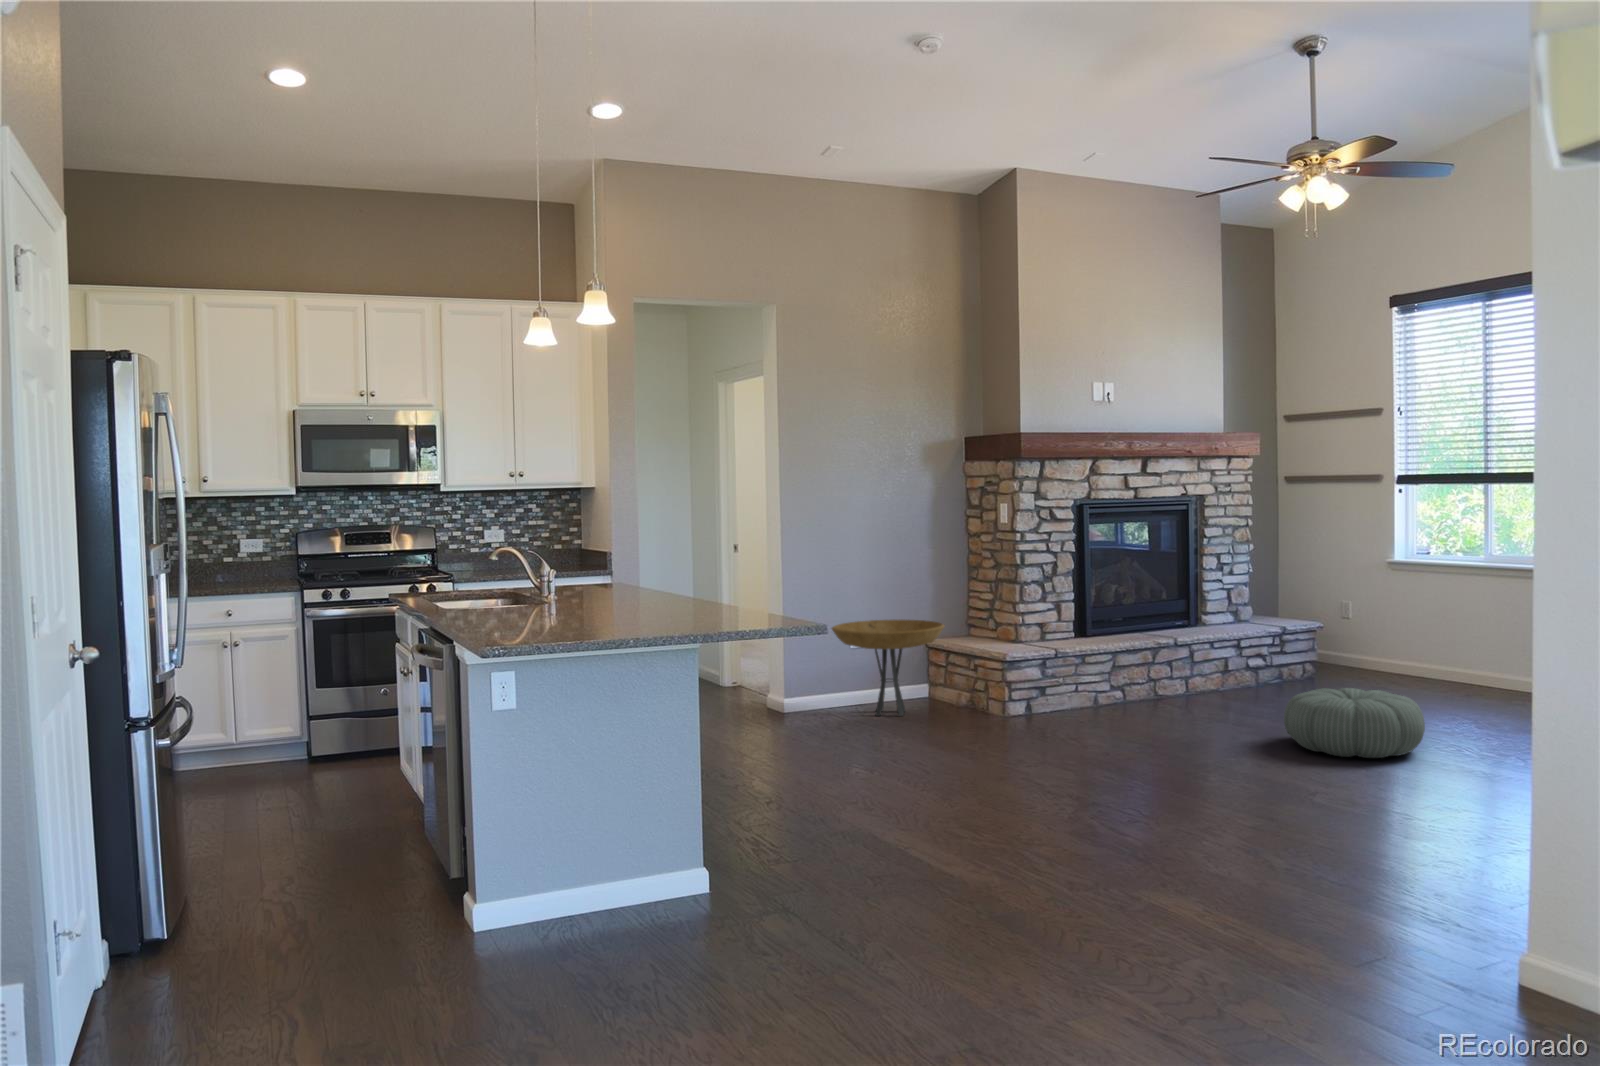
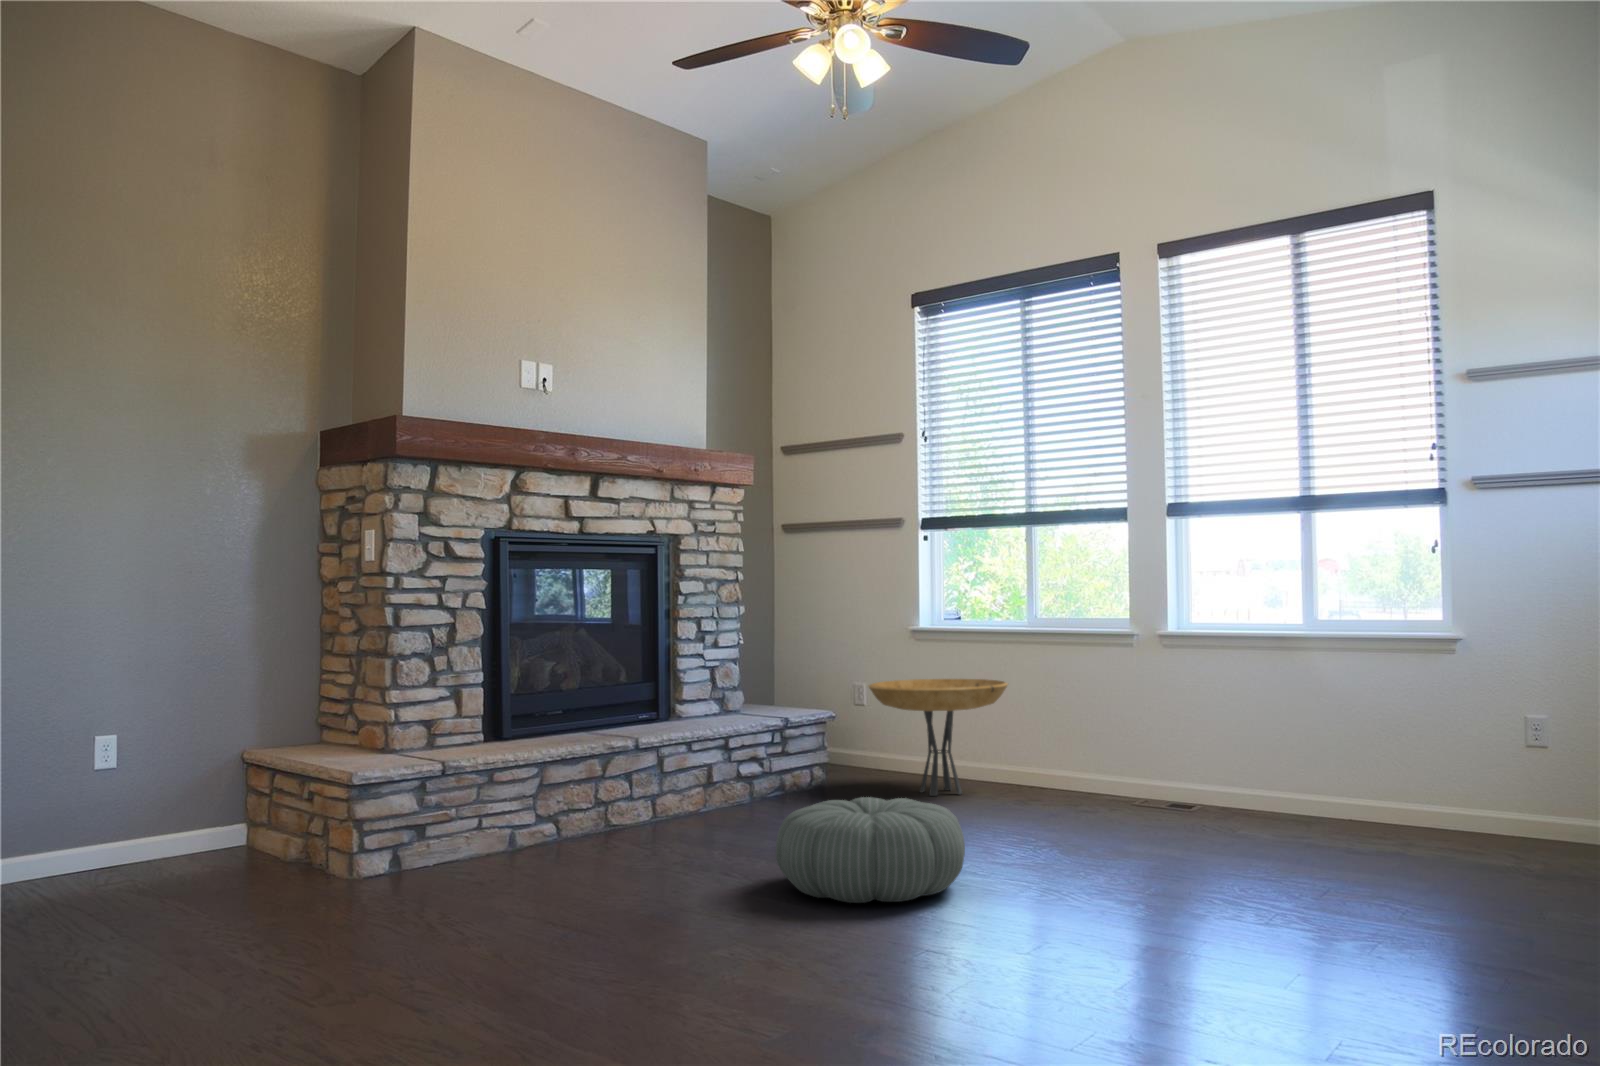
side table: present [832,620,945,716] -> present [869,679,1008,796]

